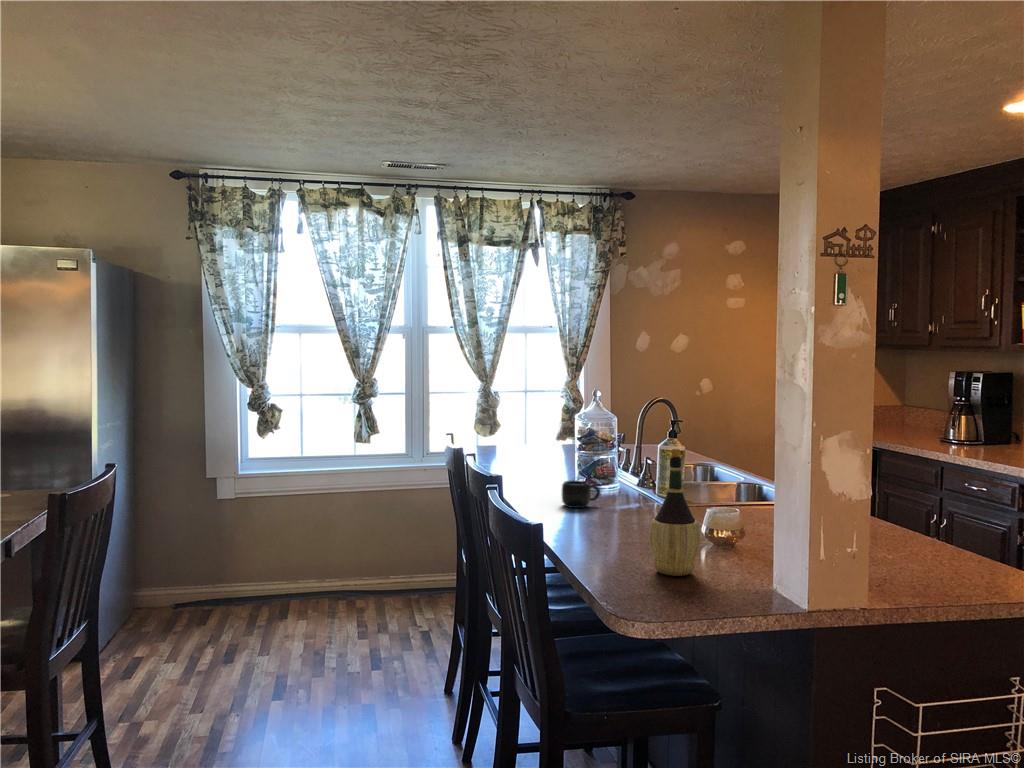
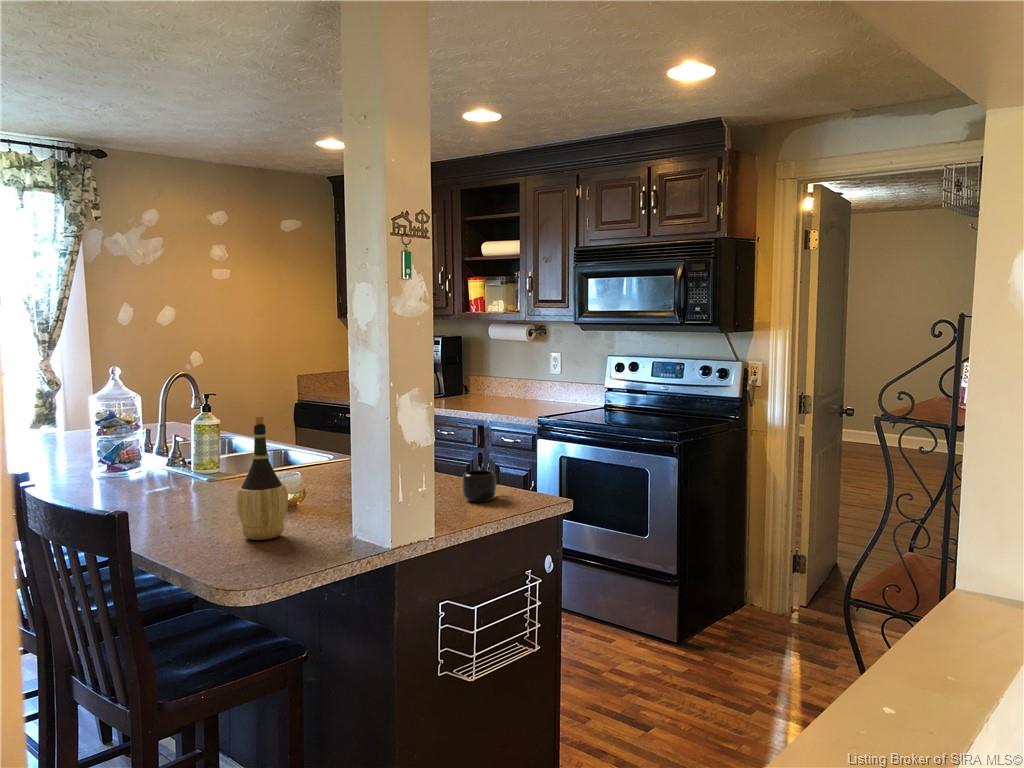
mug: present [562,480,600,508] -> present [462,470,497,502]

